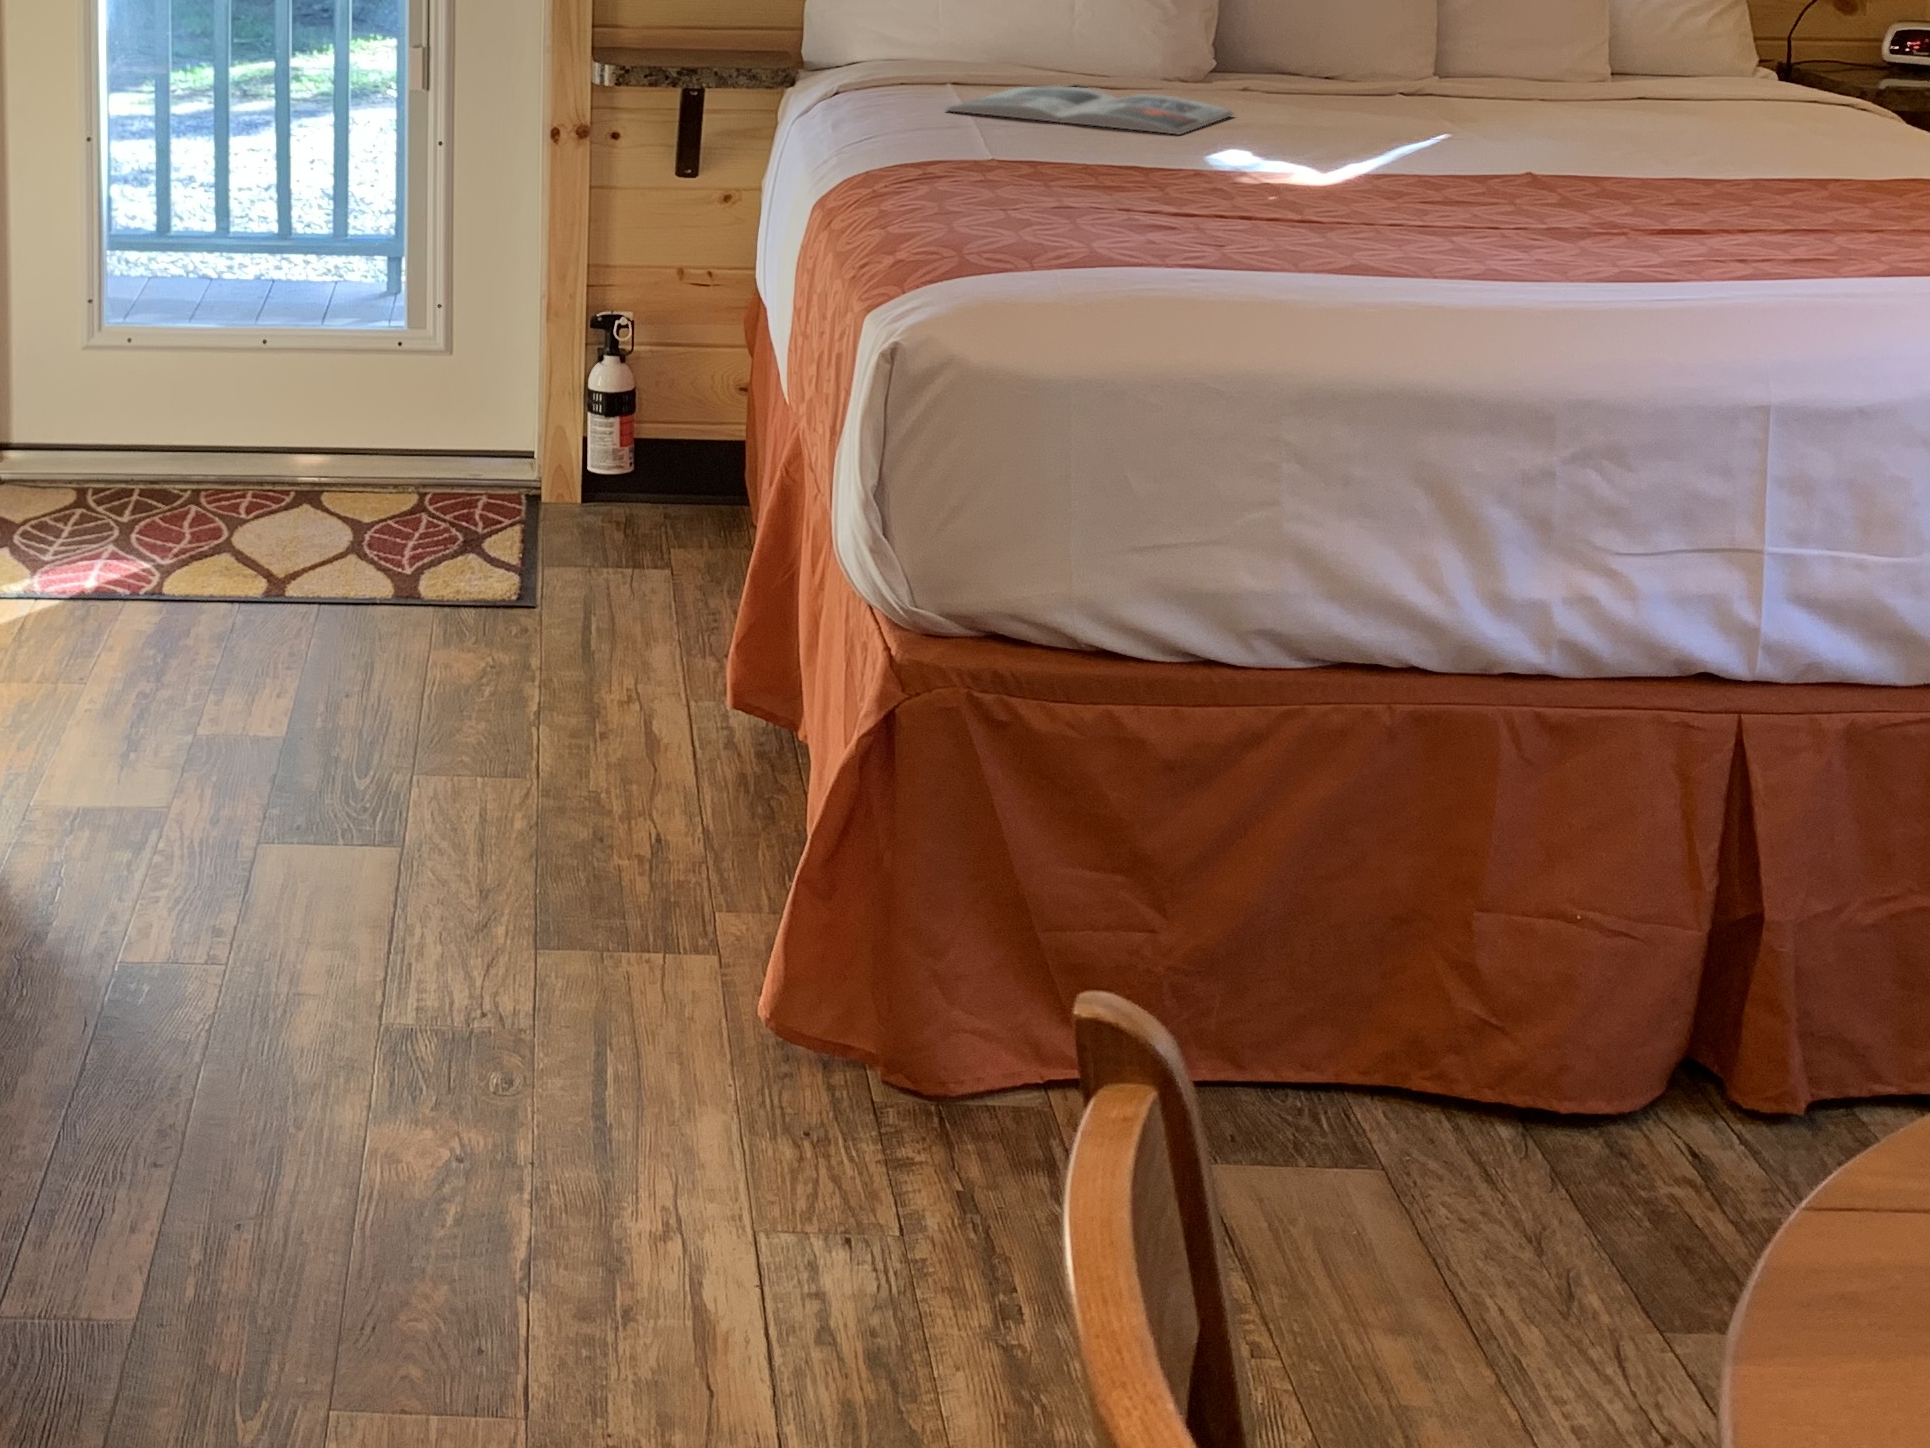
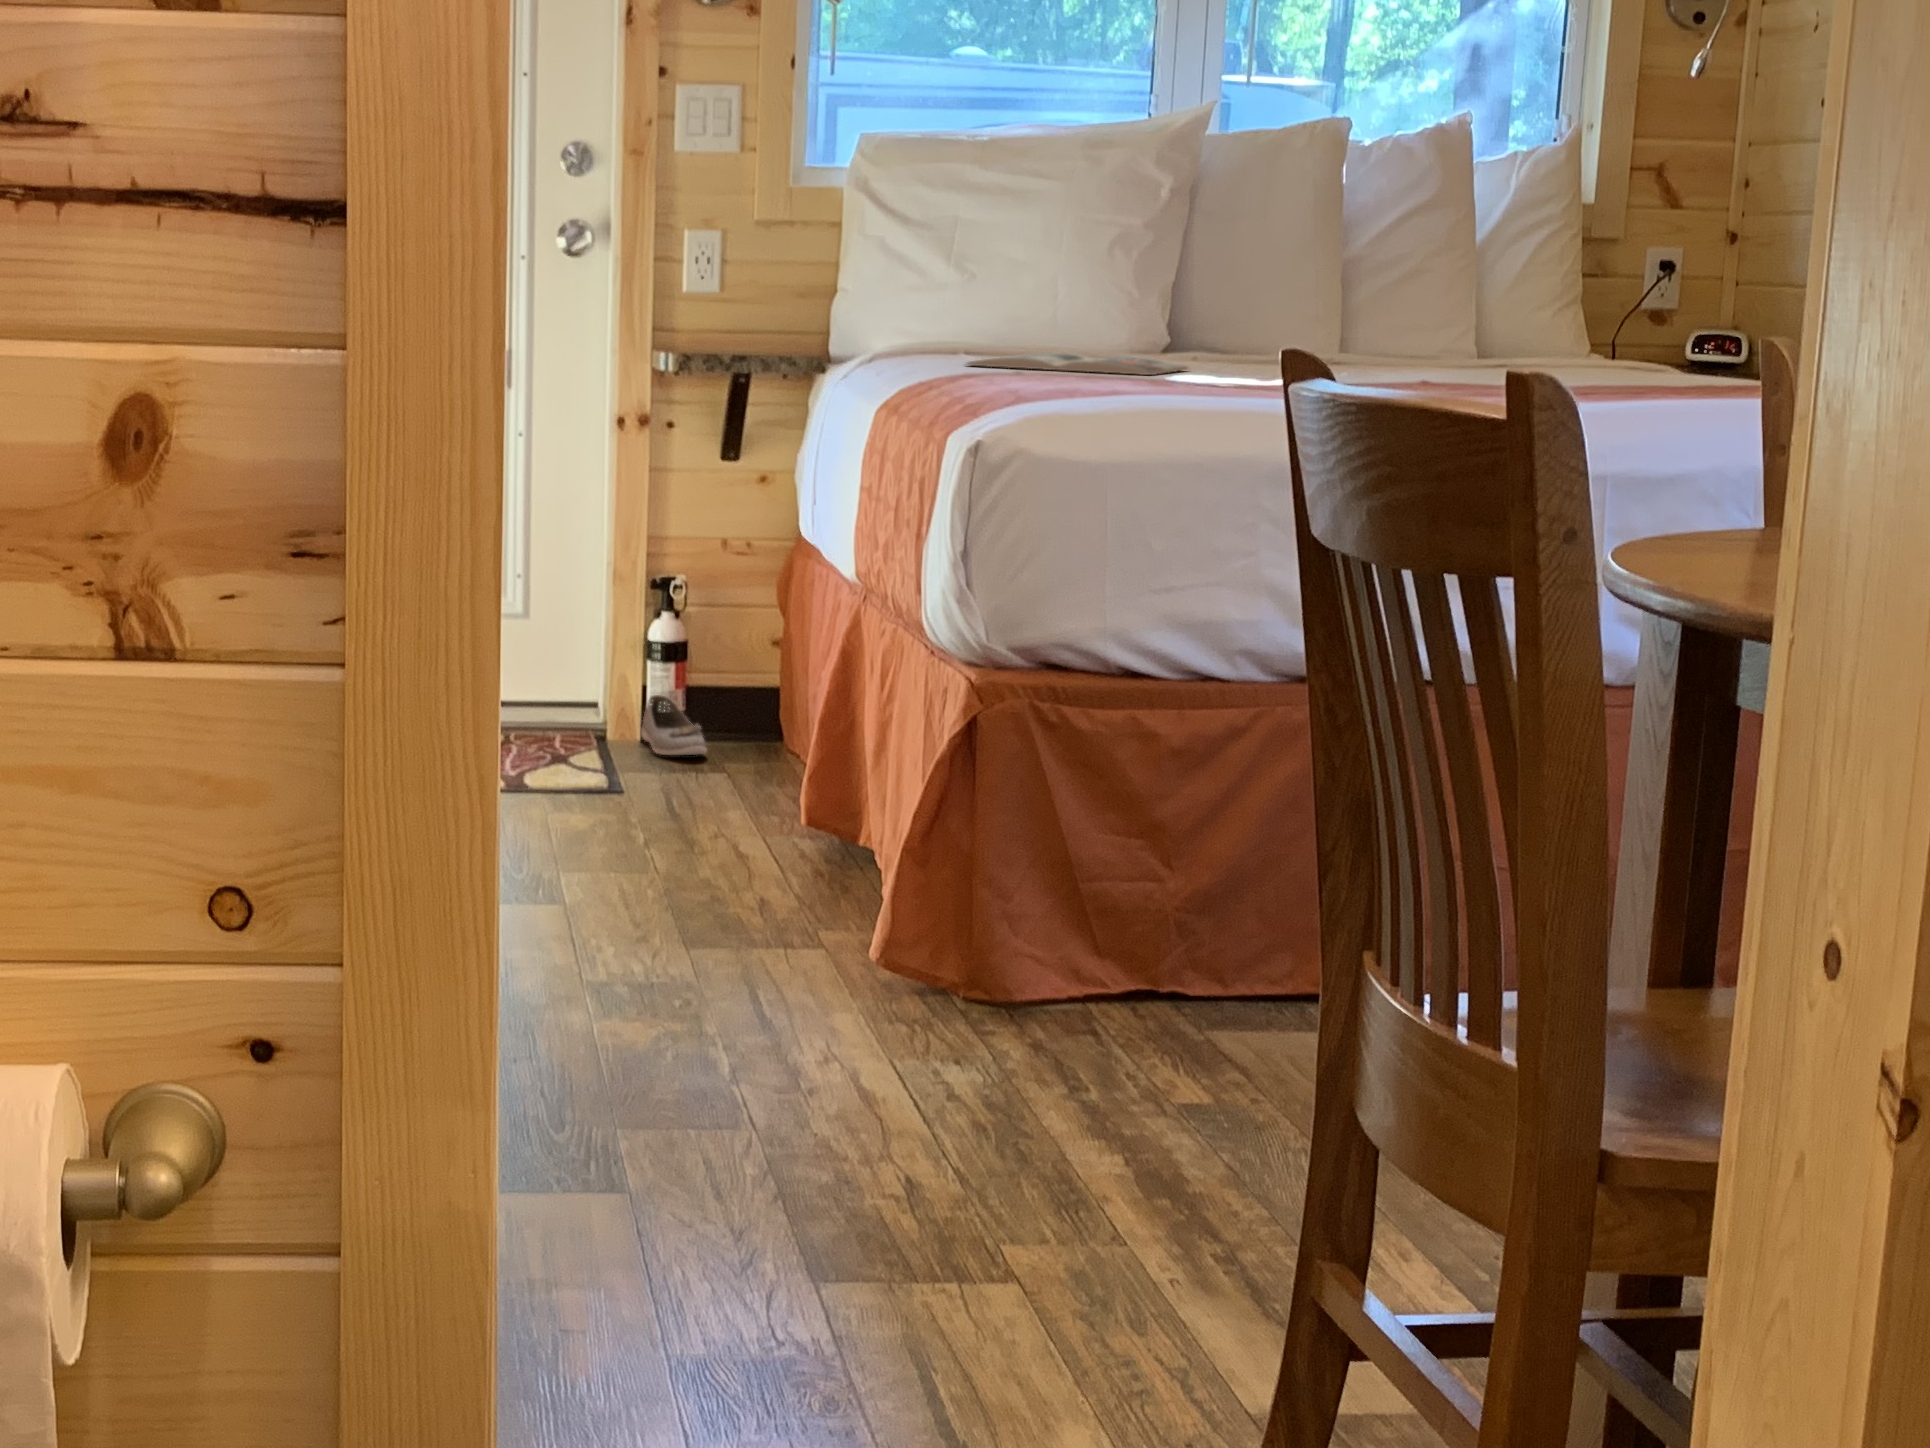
shoe: none [579,454,651,538] -> present [641,695,707,755]

